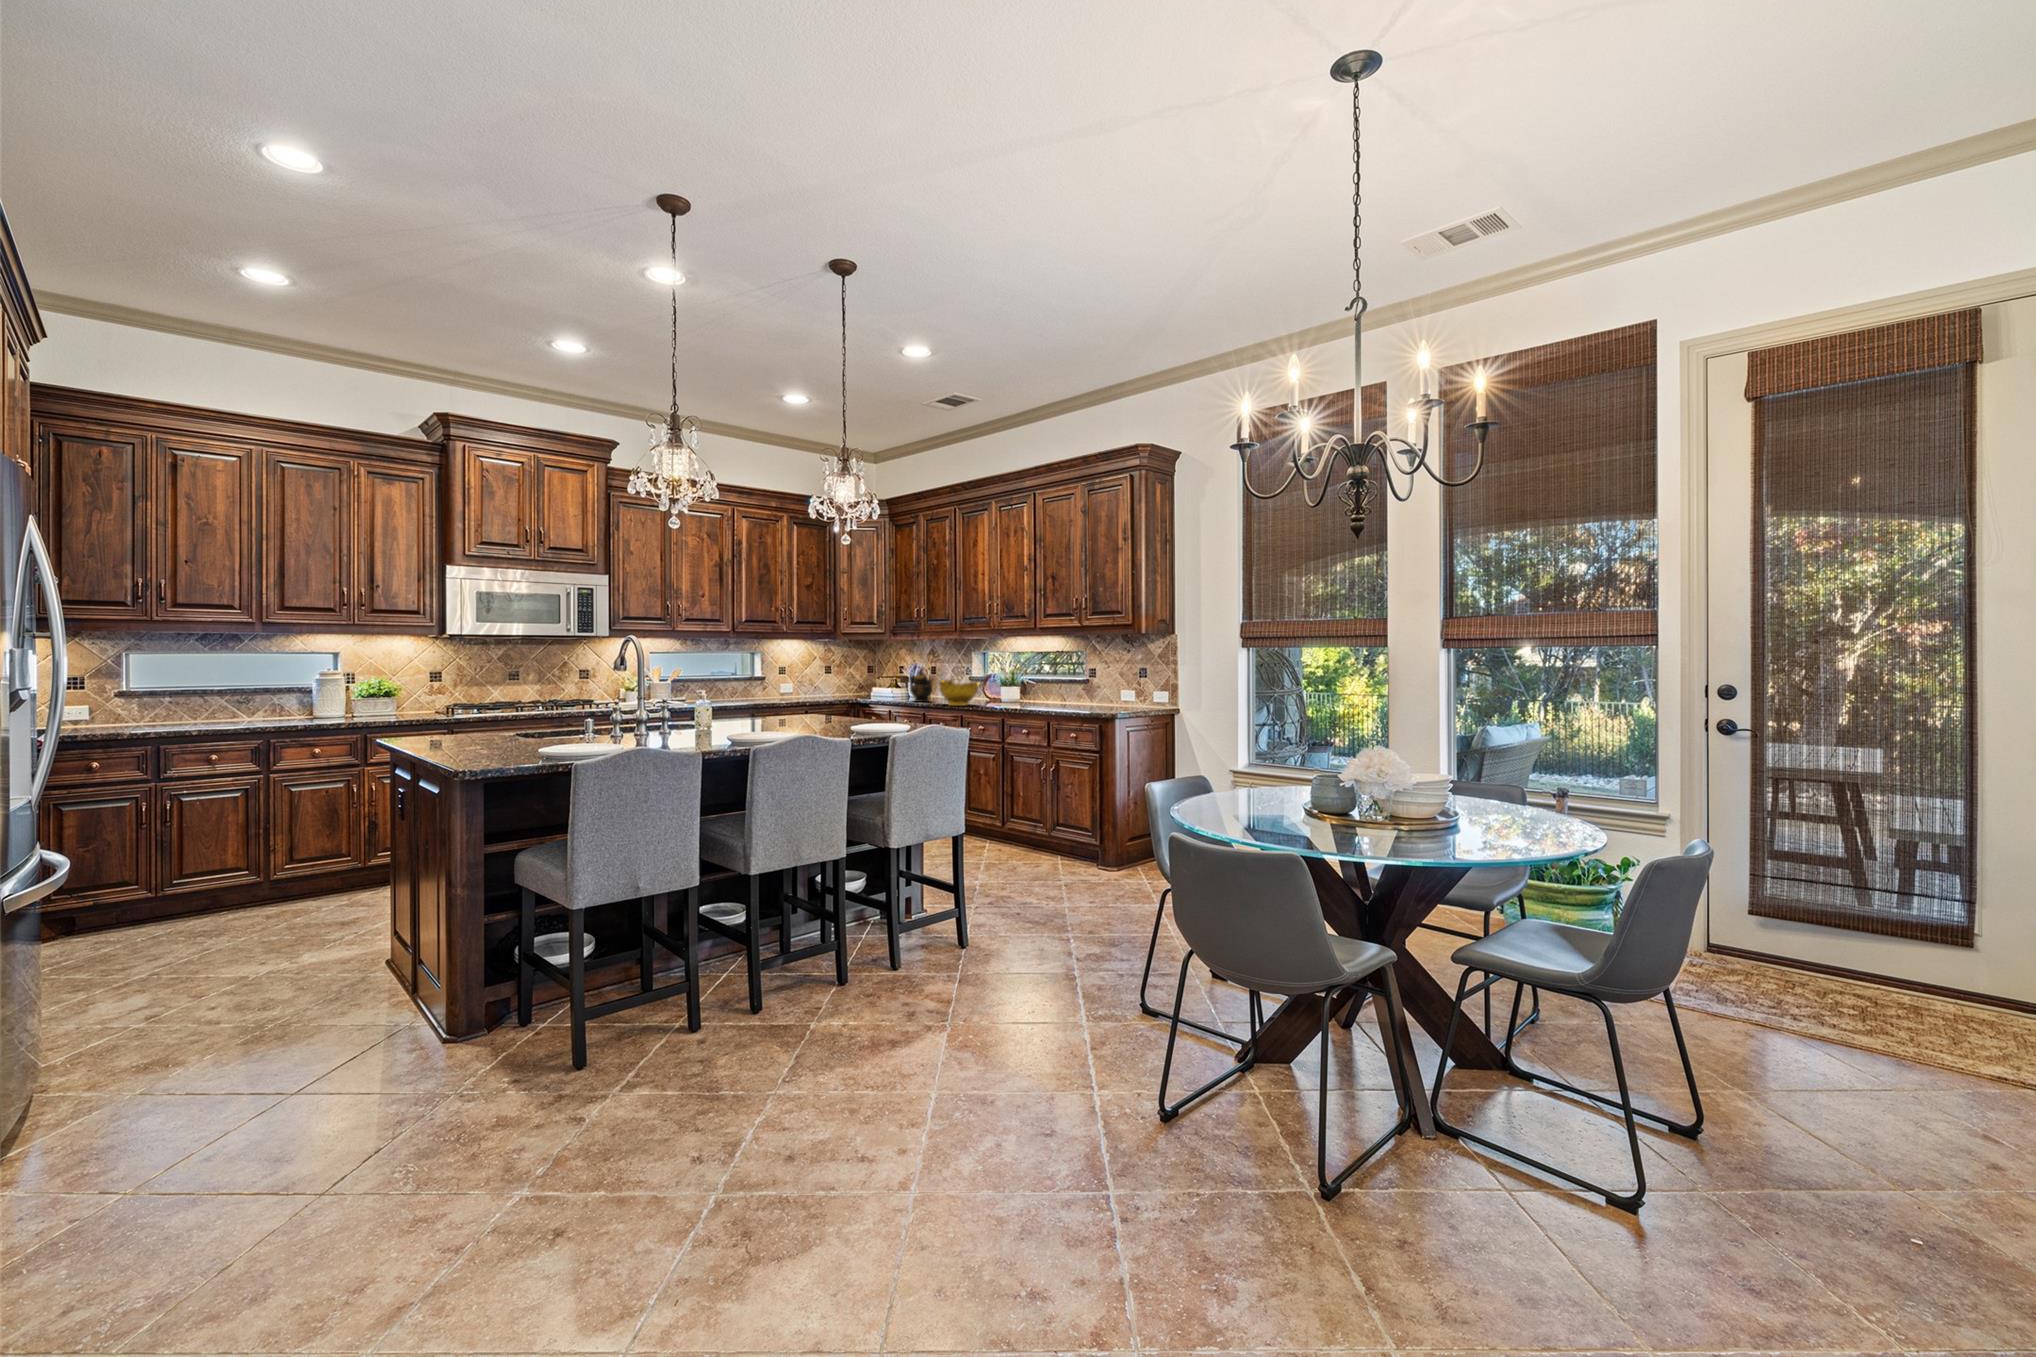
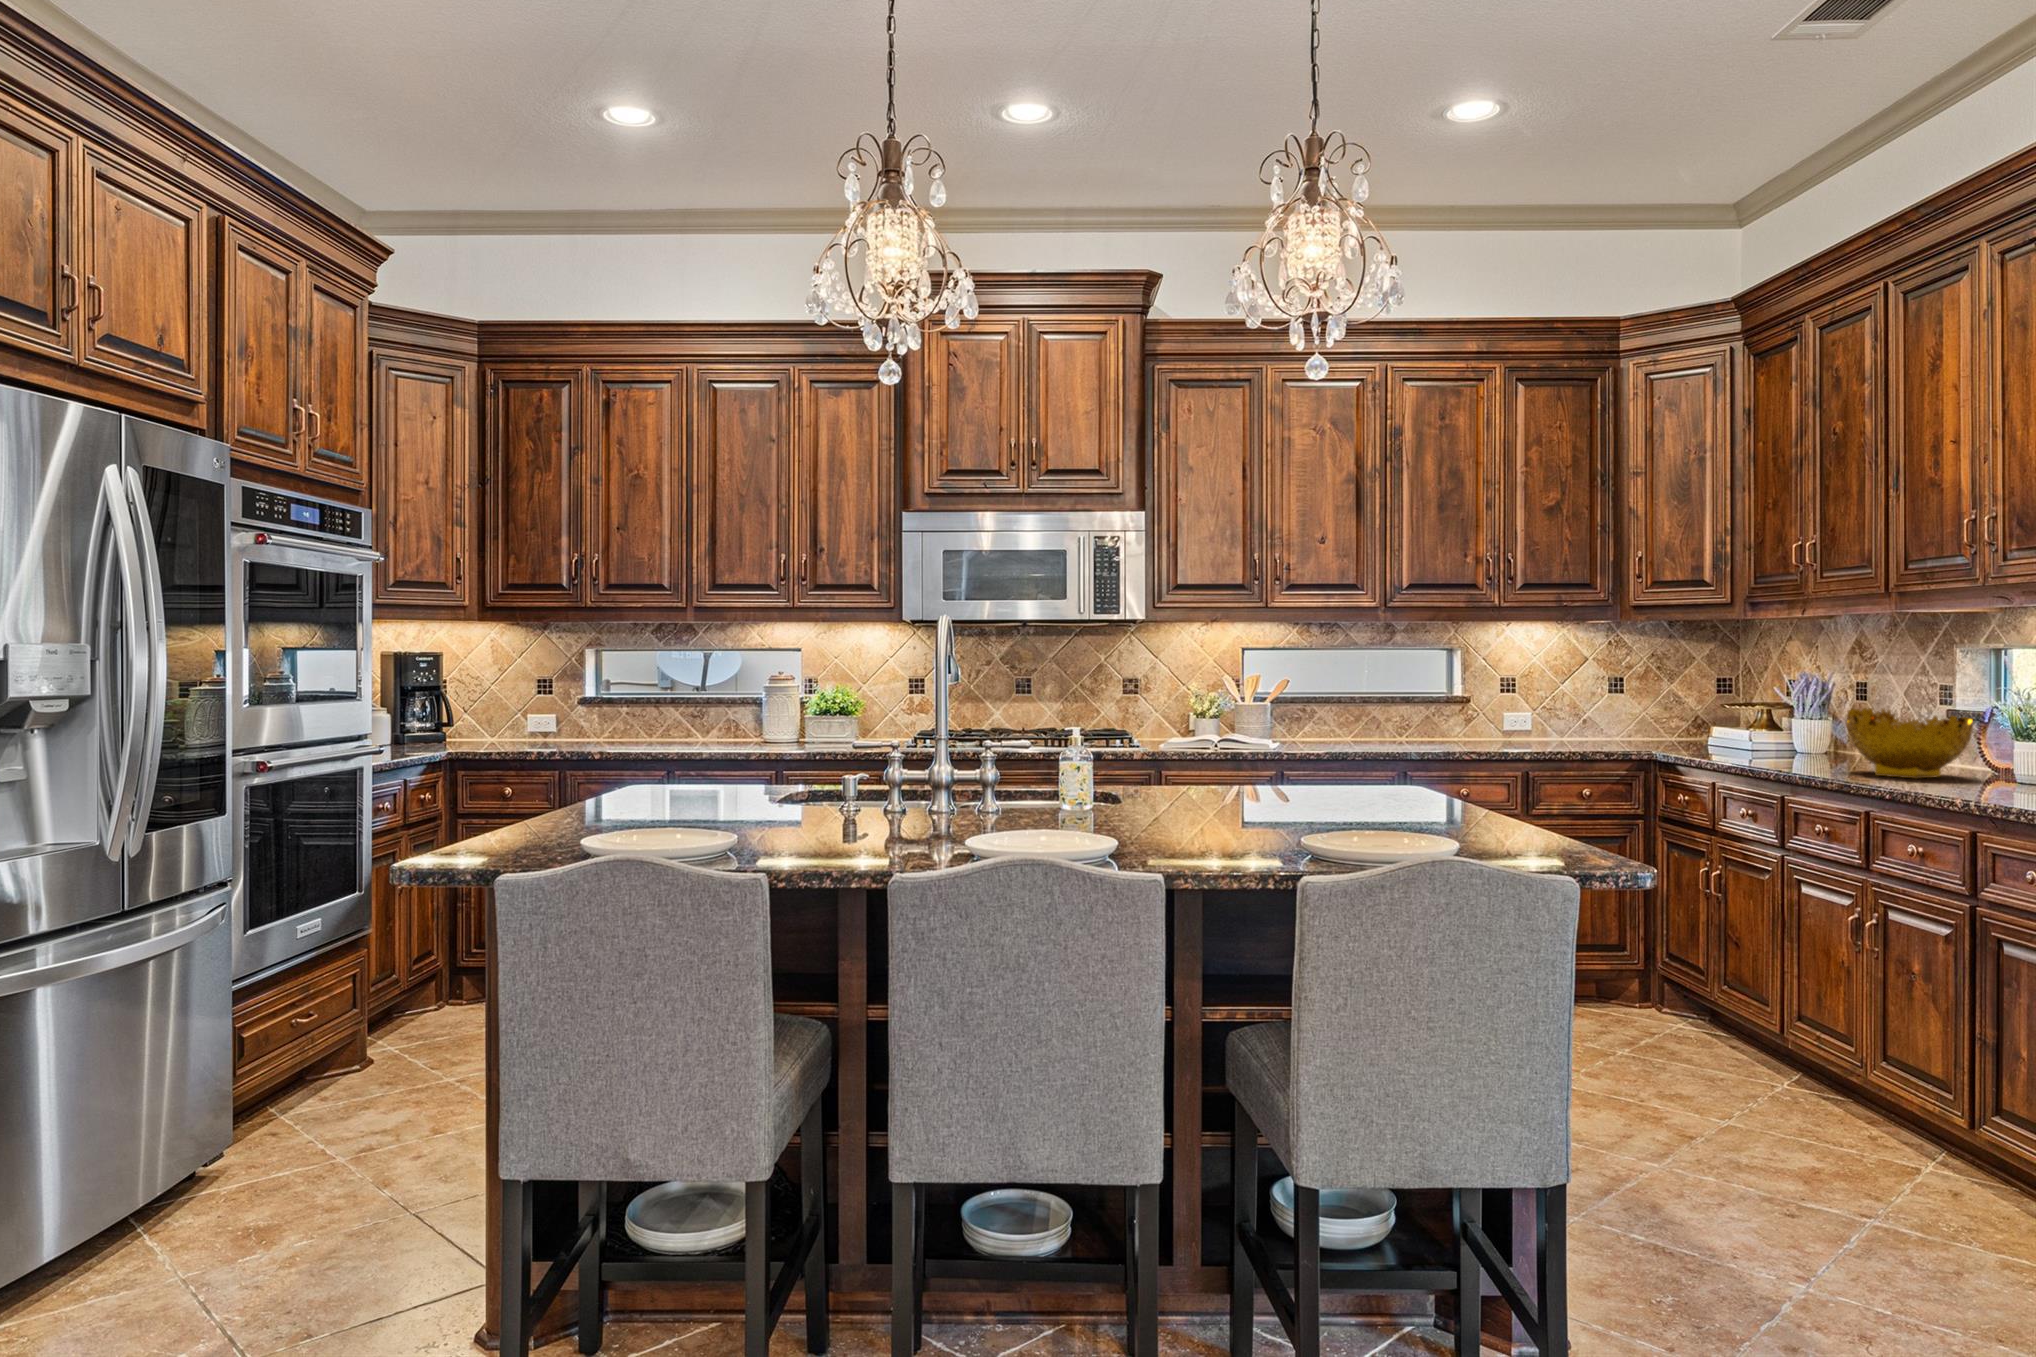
teapot: present [909,671,932,702] -> none [1780,685,1842,762]

